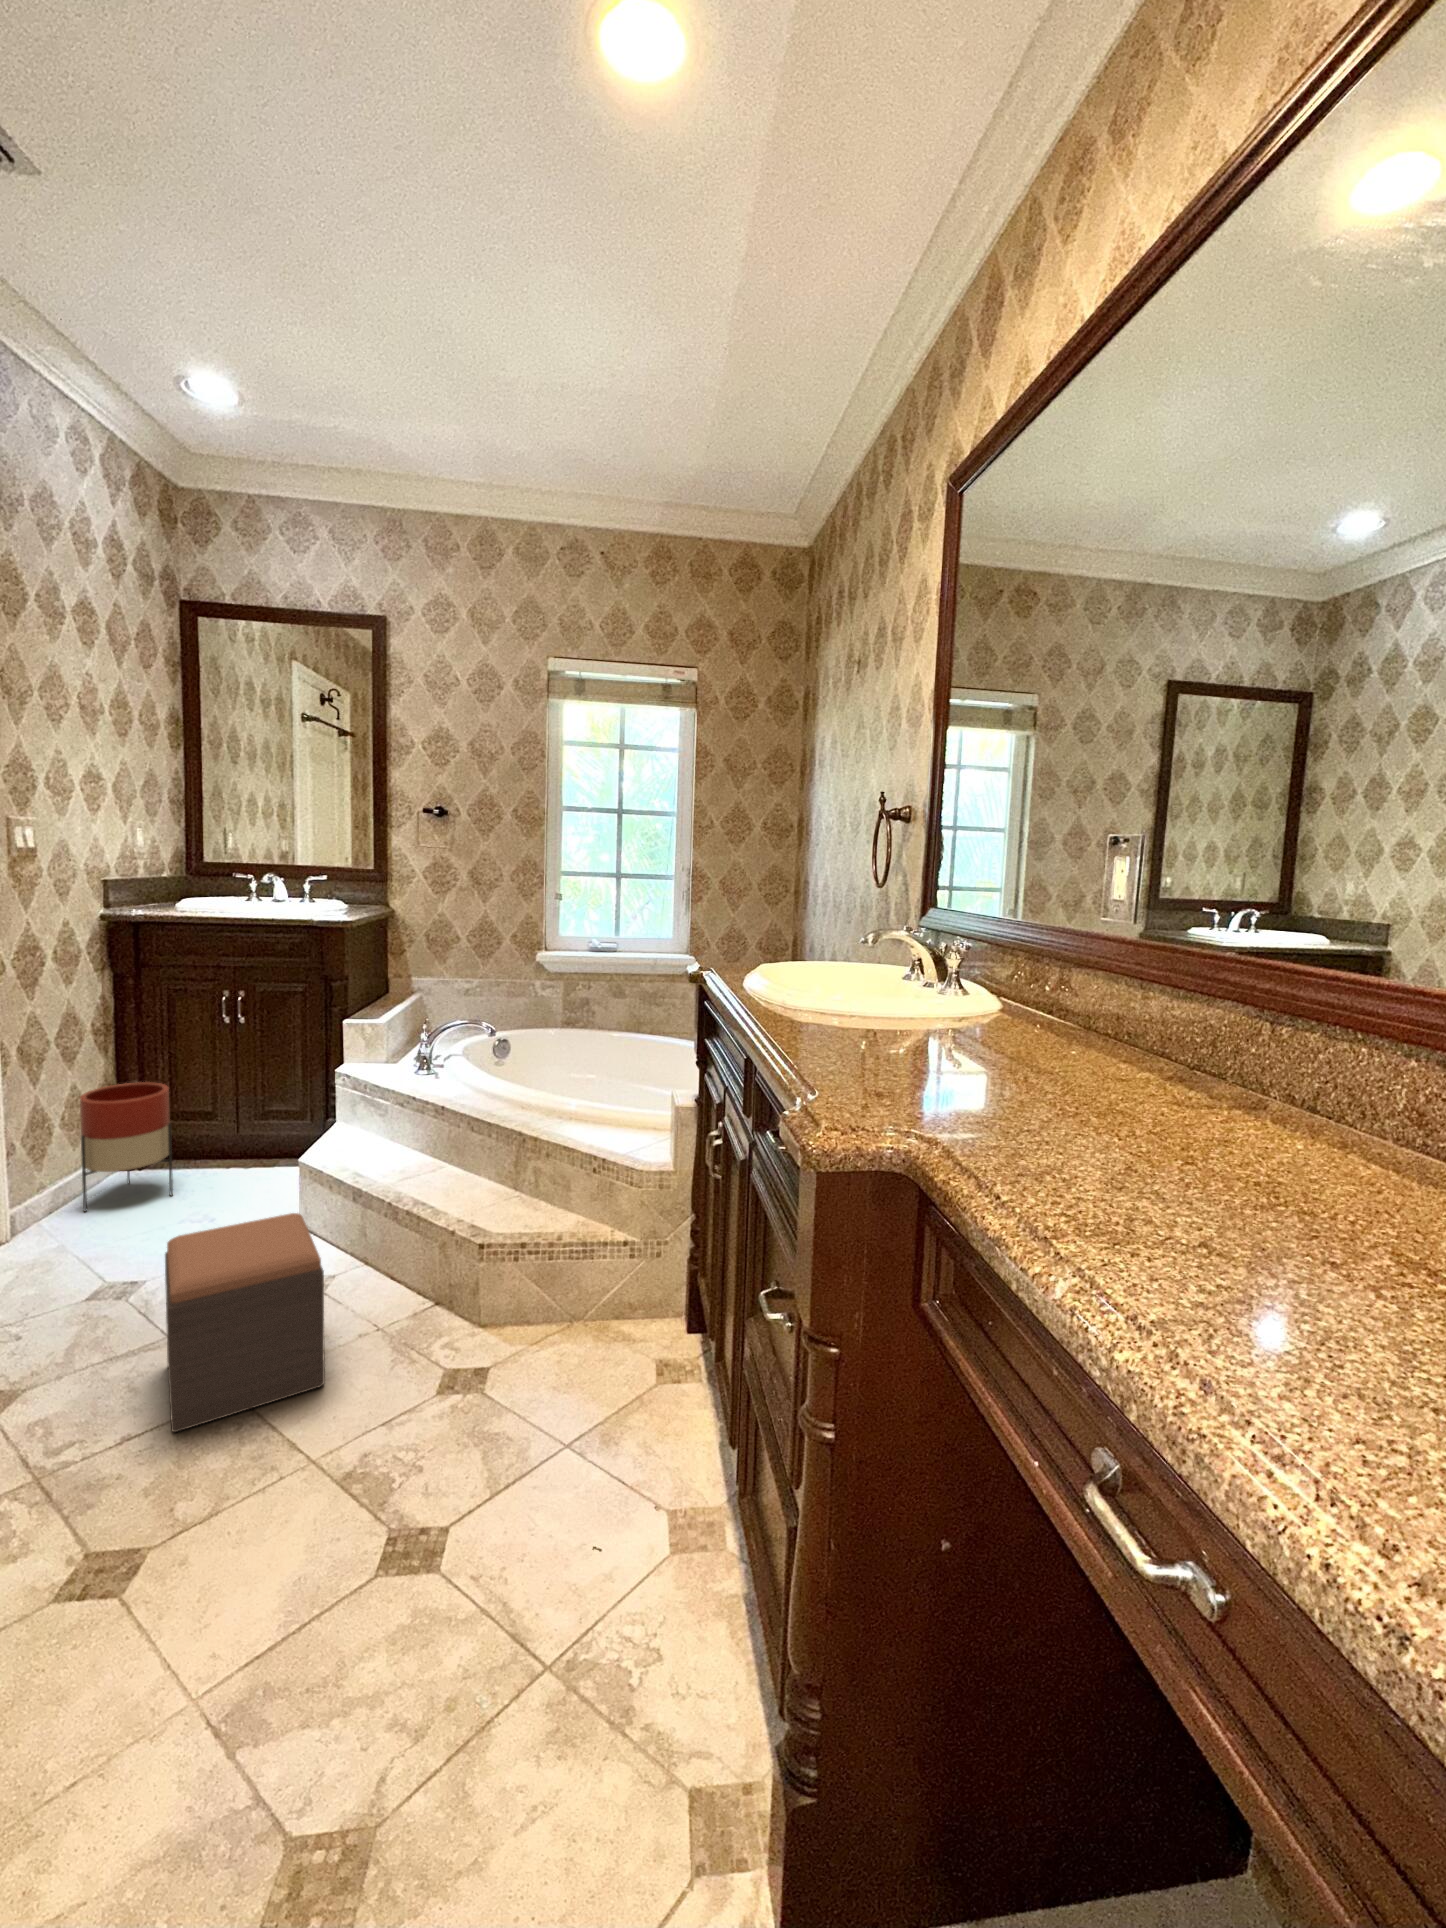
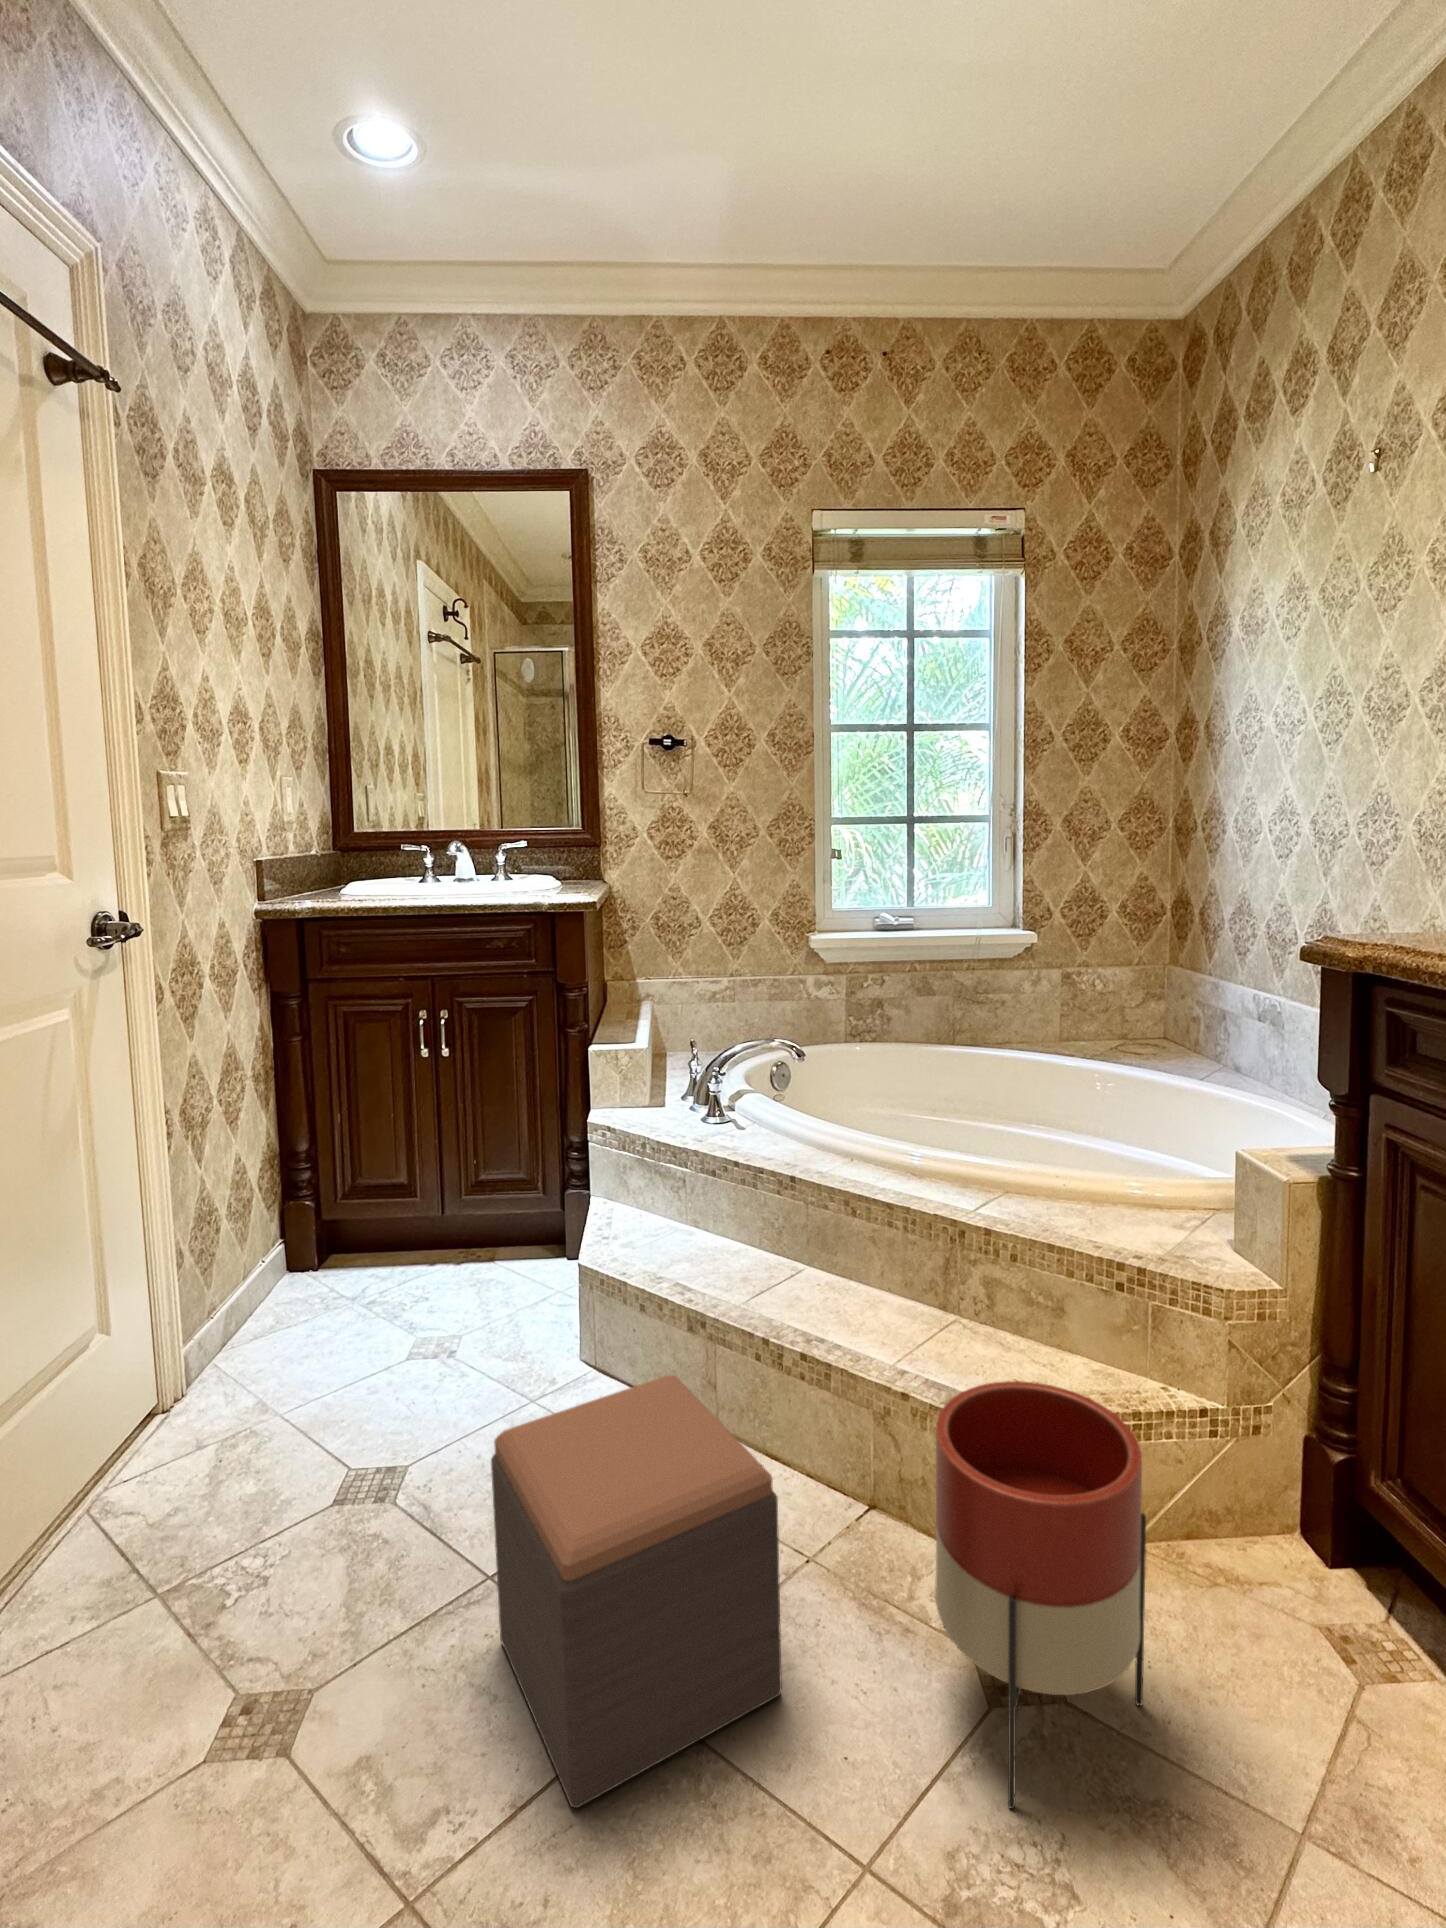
planter: present [80,1082,173,1212] -> present [935,1381,1146,1809]

